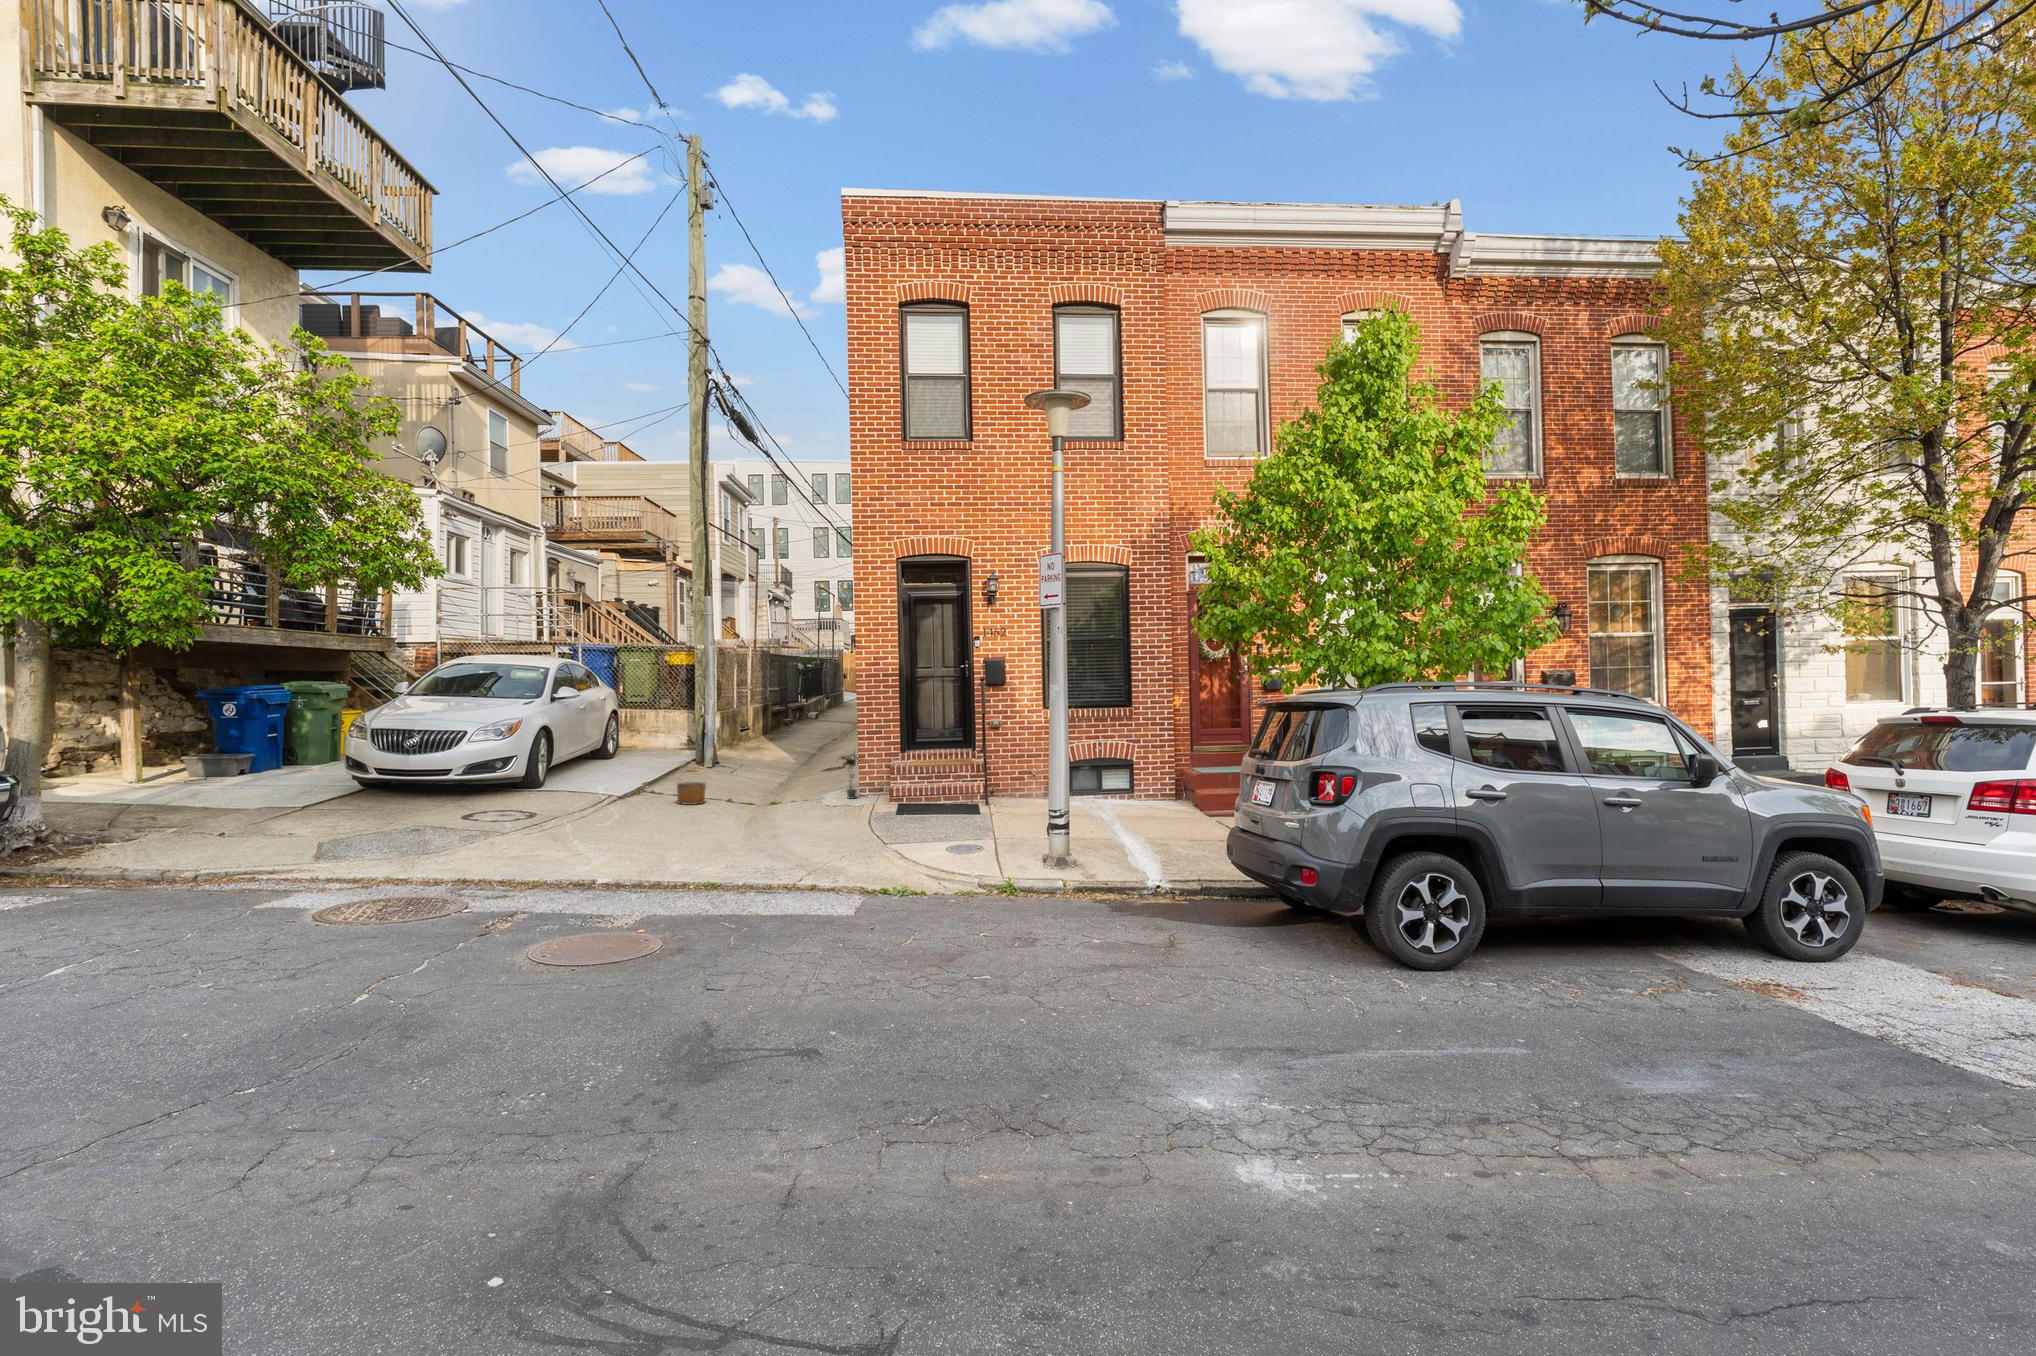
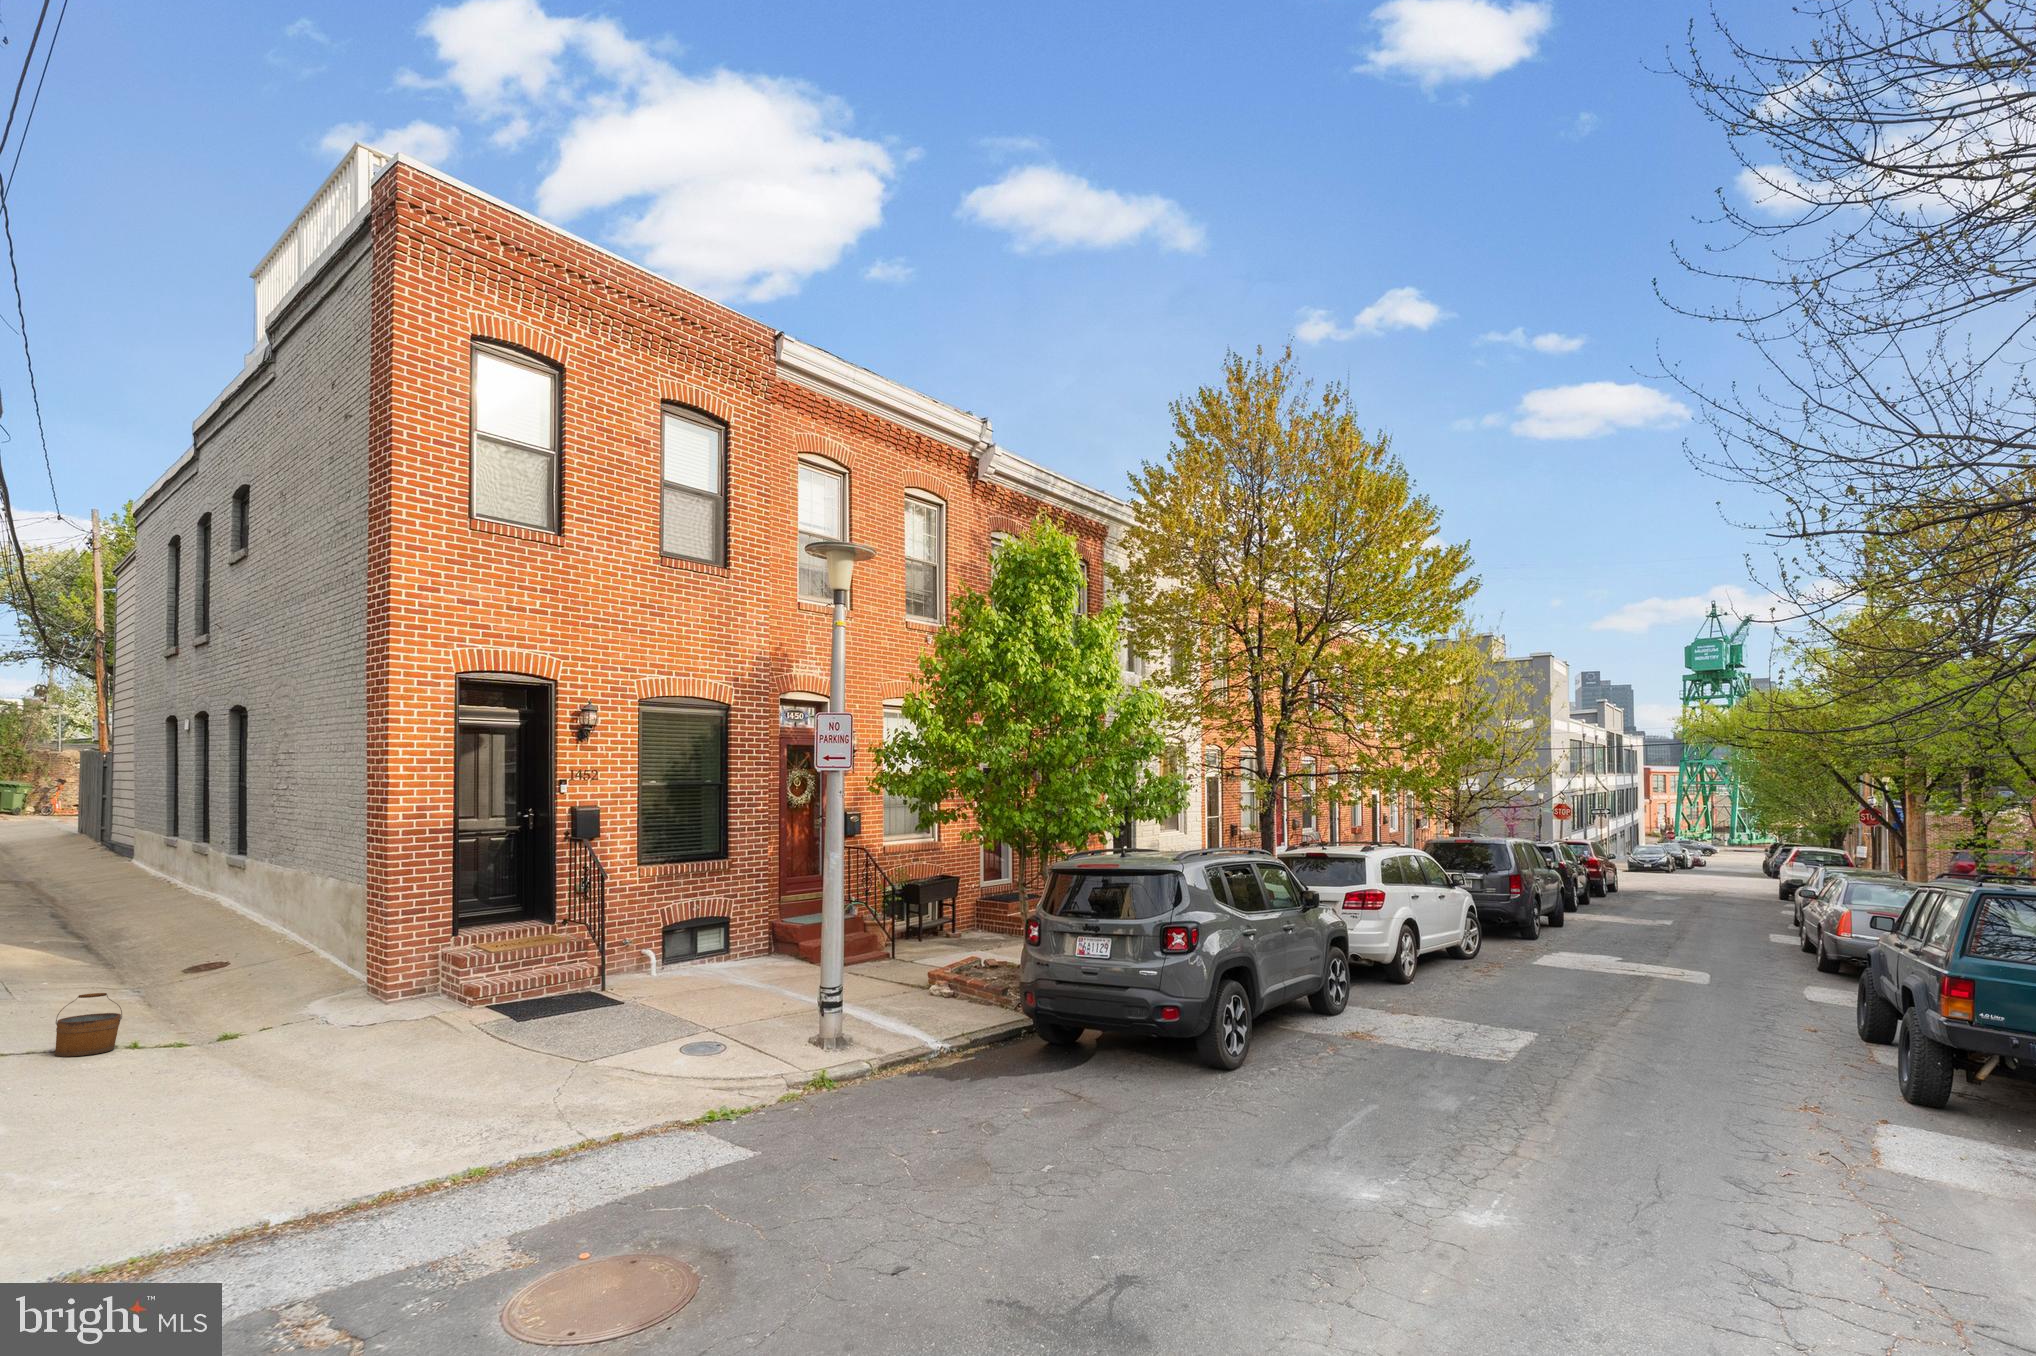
potted plant: present [841,754,862,799] -> none [346,937,389,1007]

